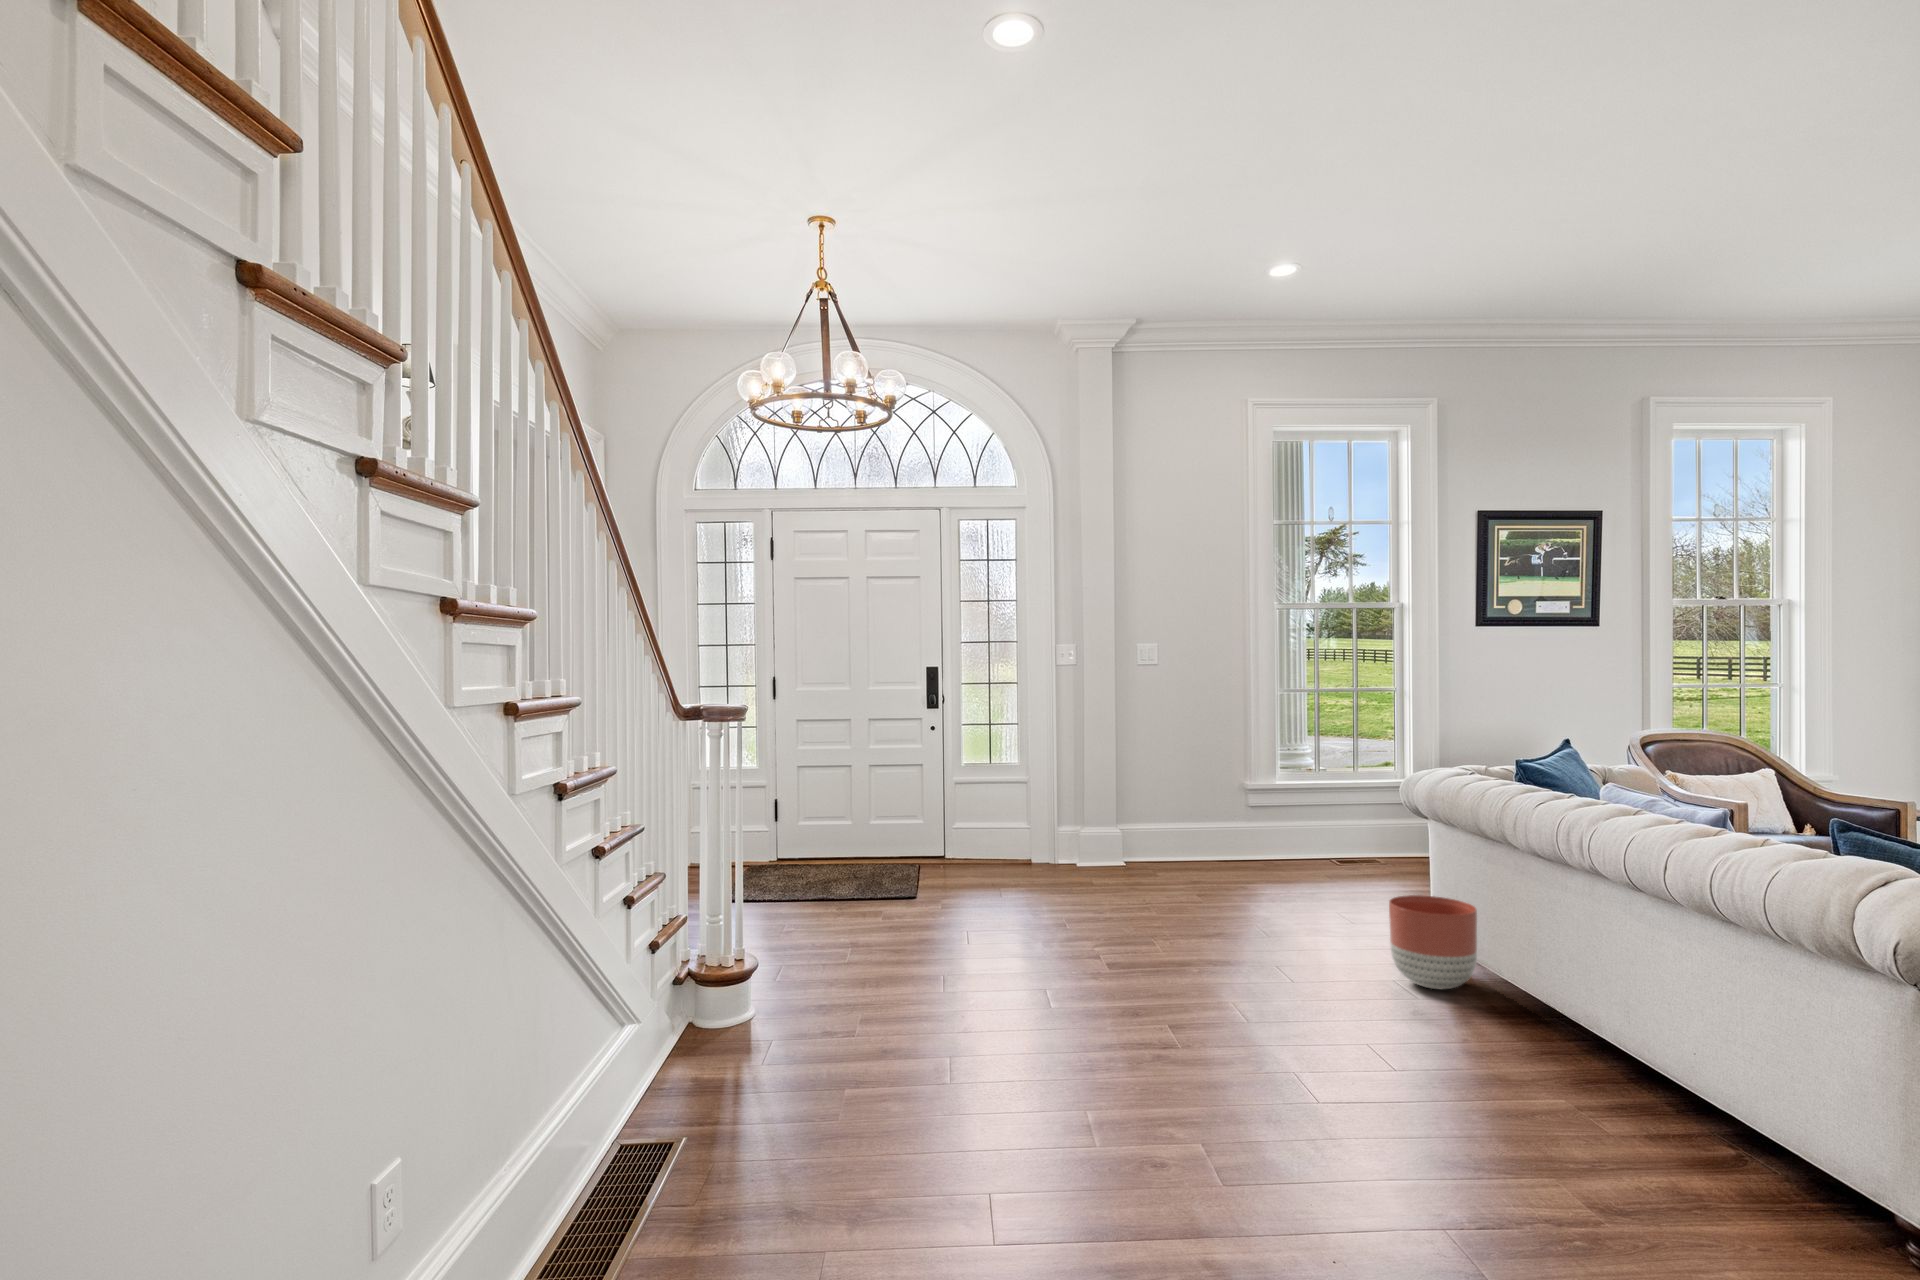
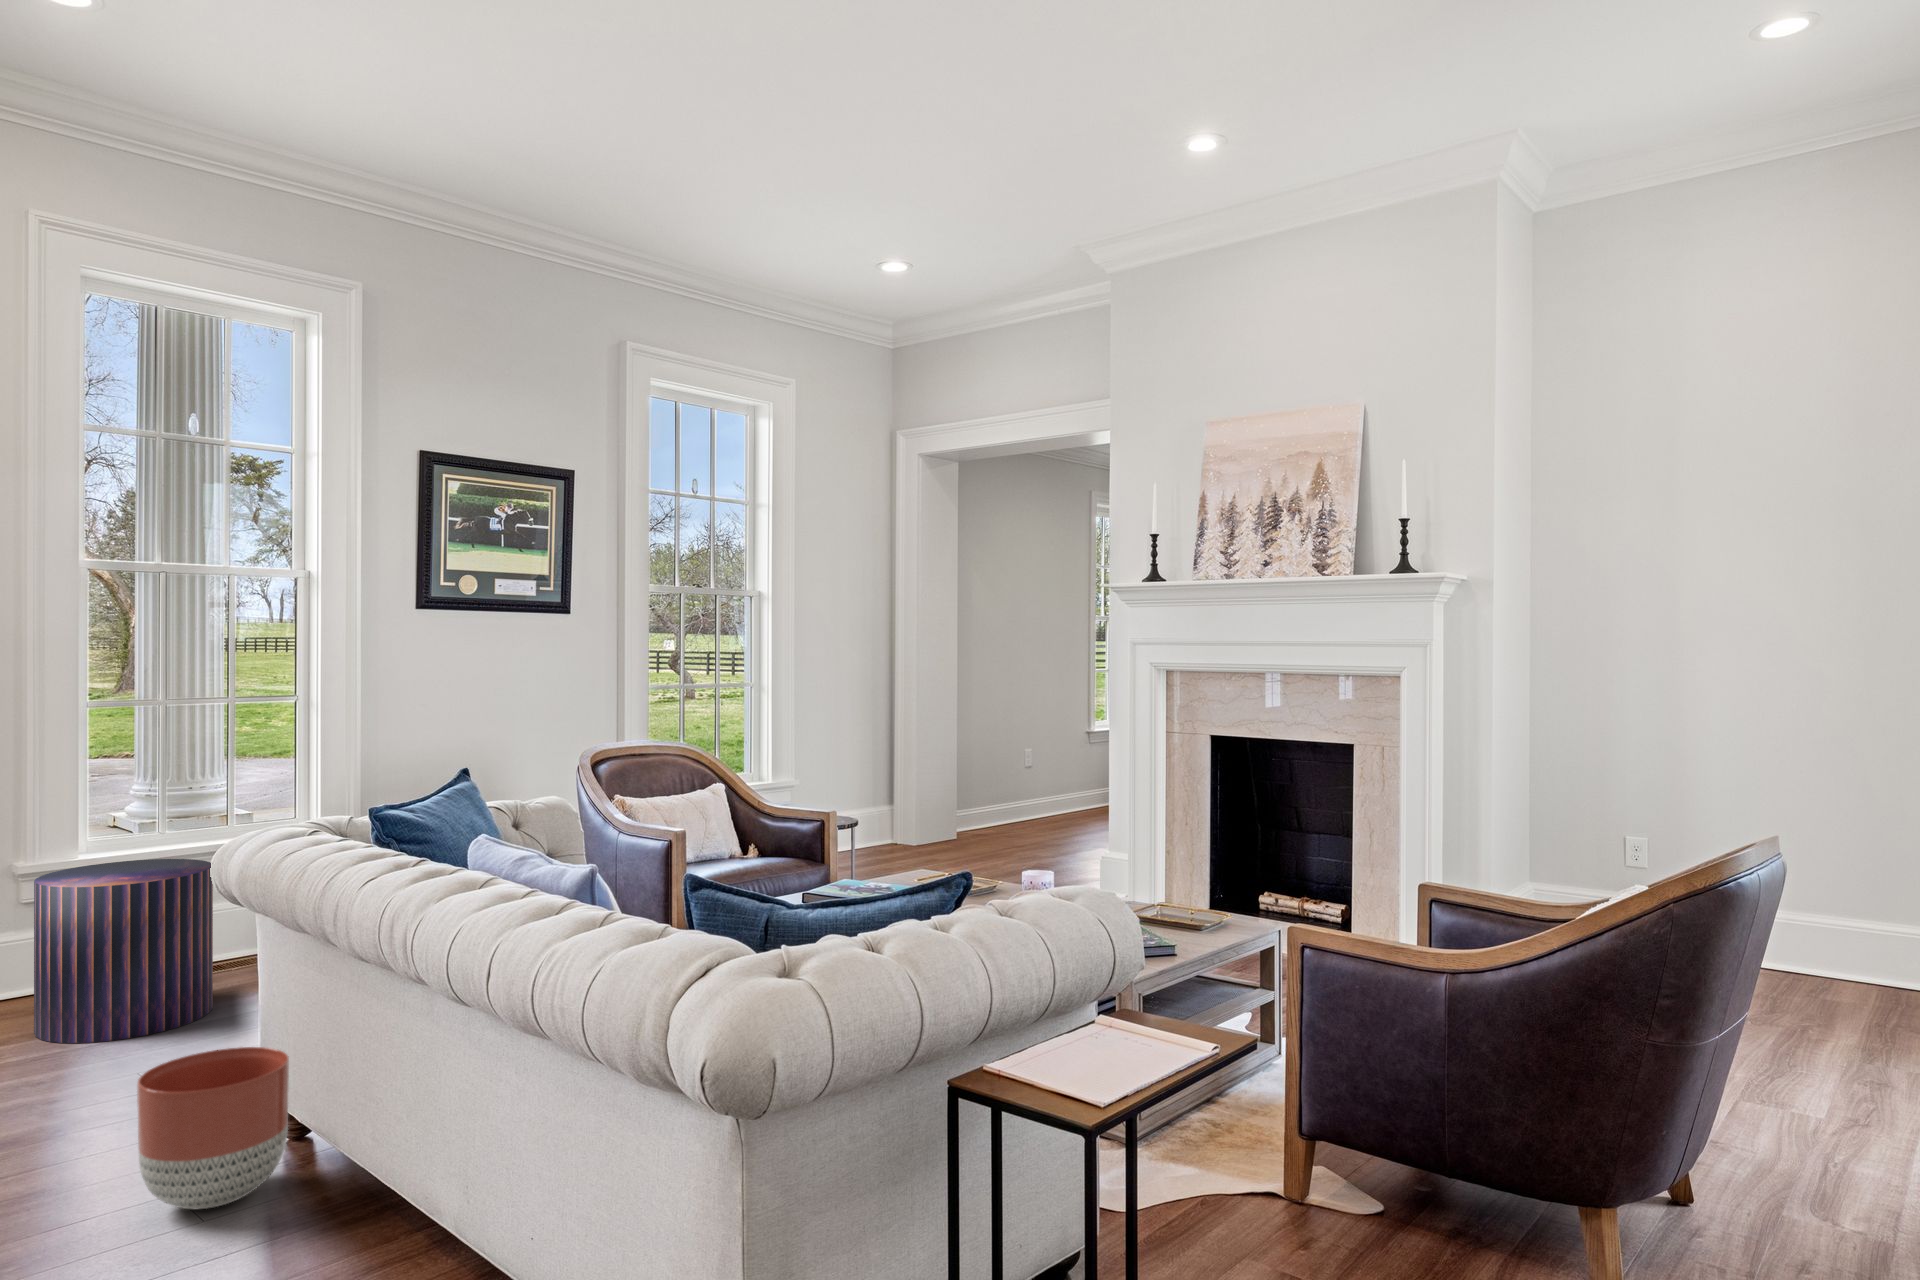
pouf: none [1270,785,1367,892] -> present [34,859,213,1043]

